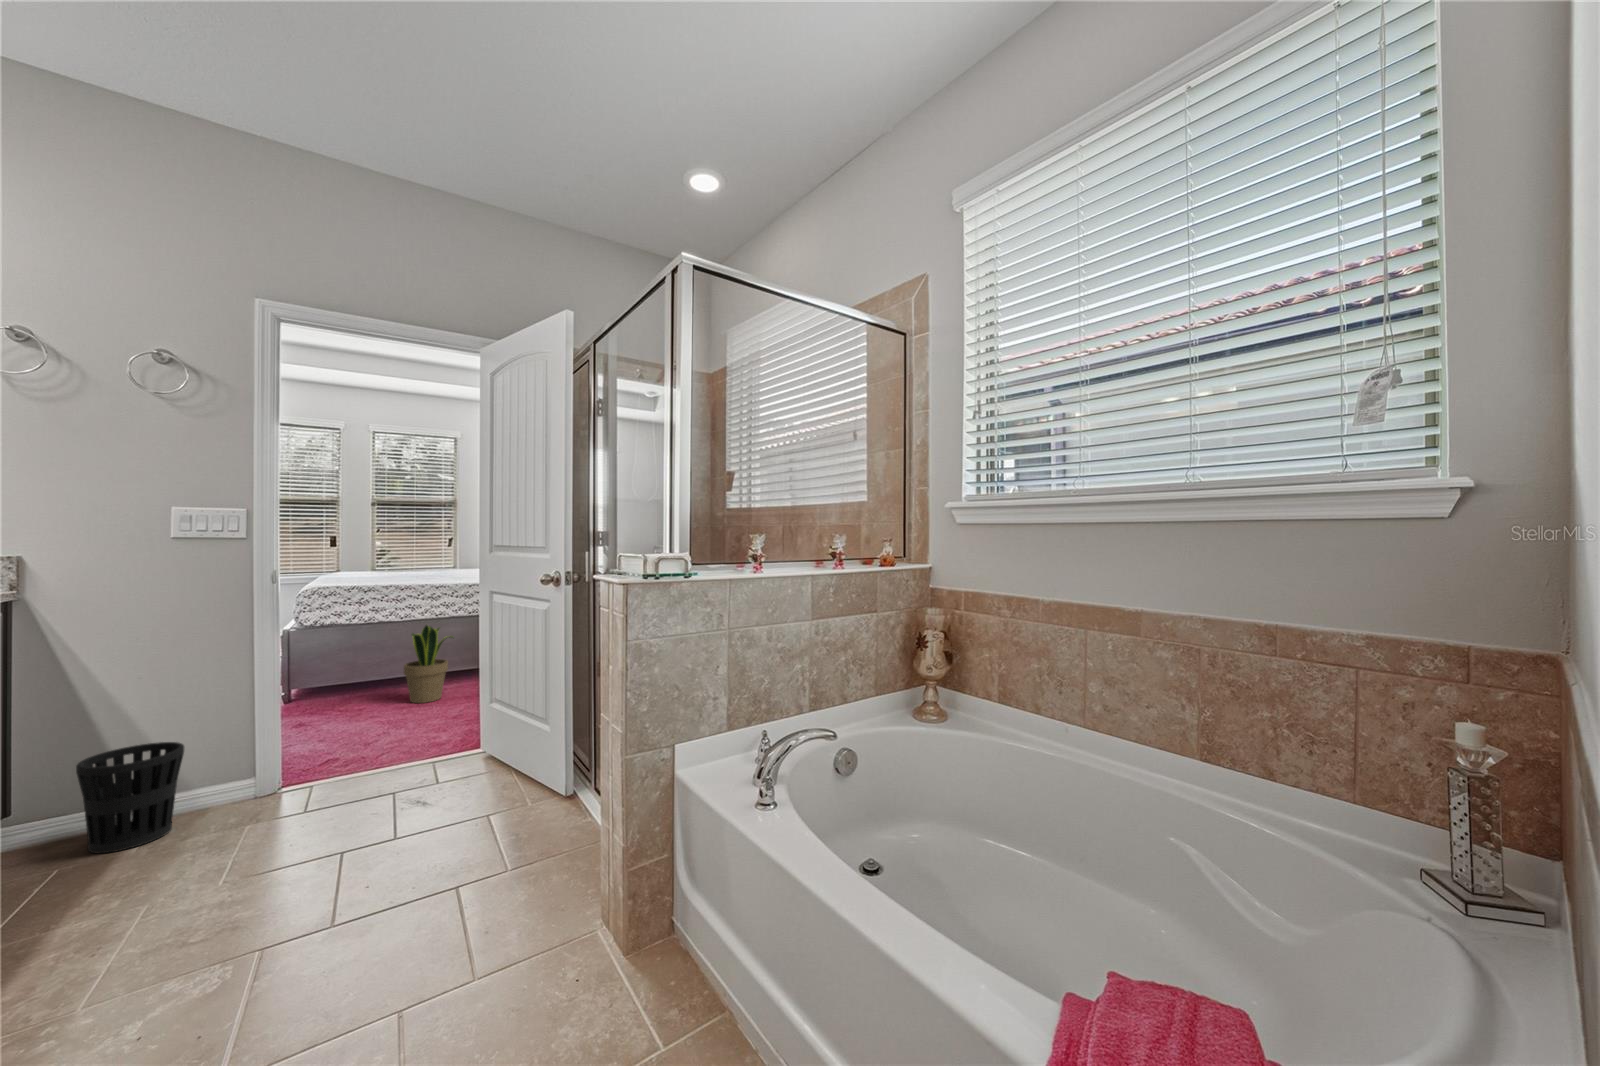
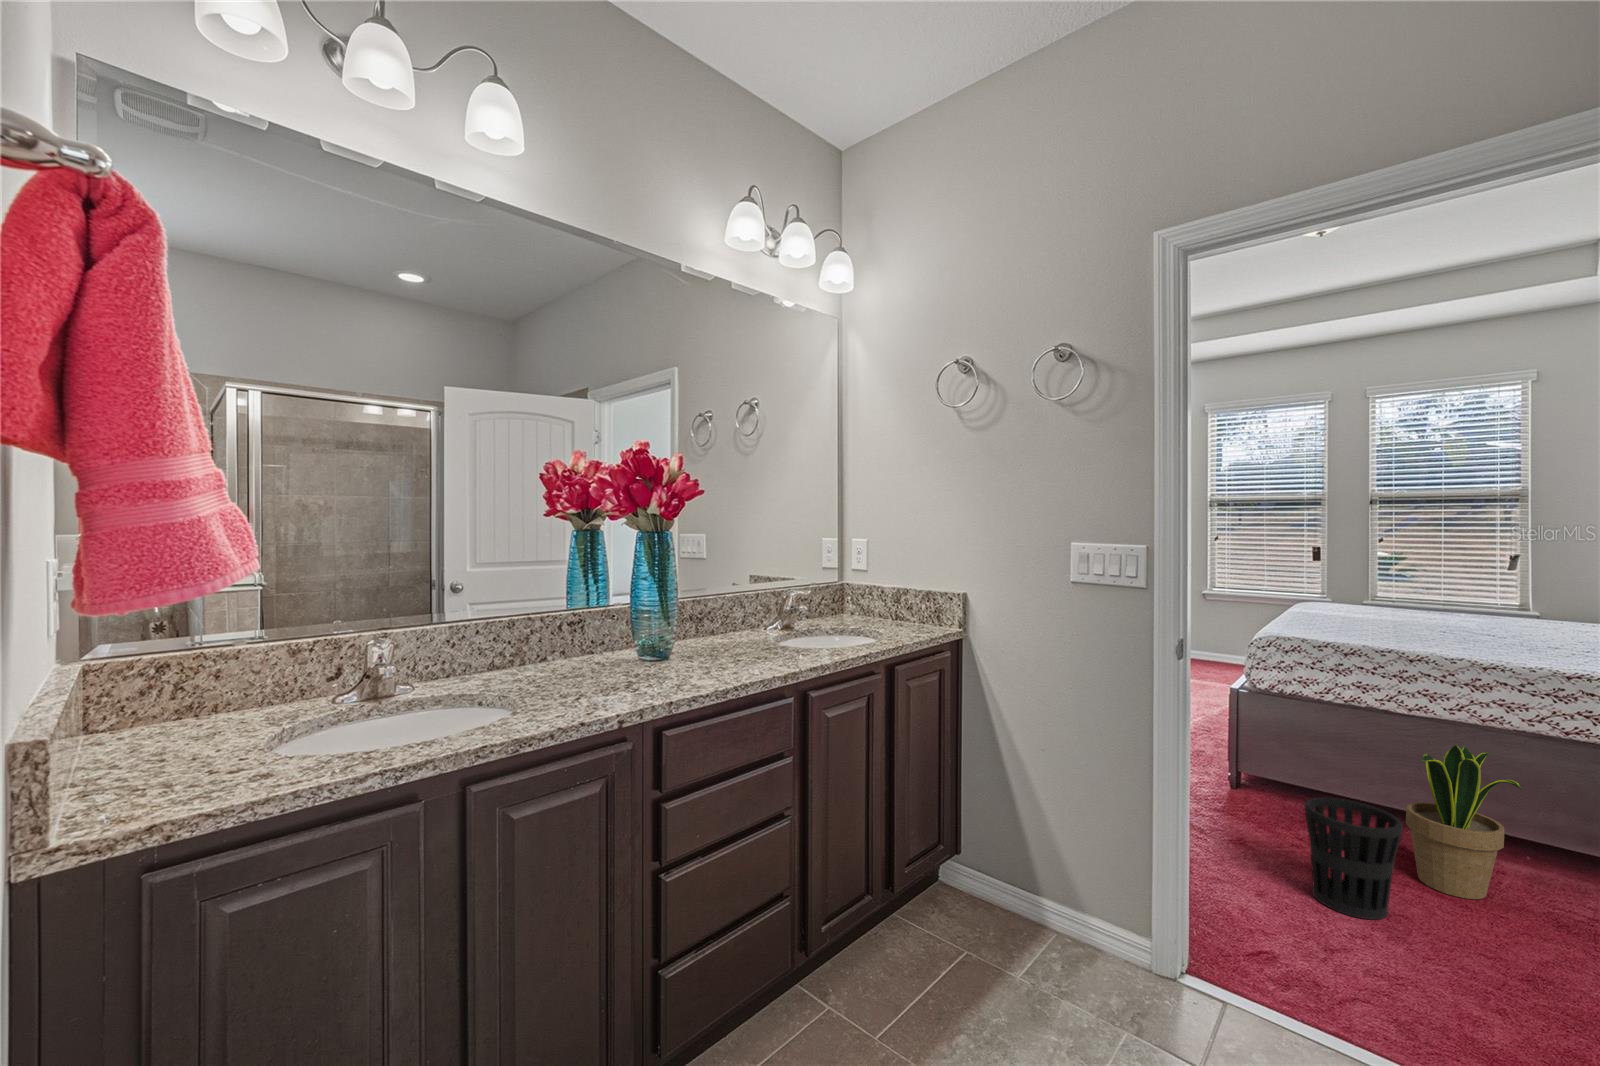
wastebasket: present [76,742,184,853] -> present [1305,797,1403,920]

